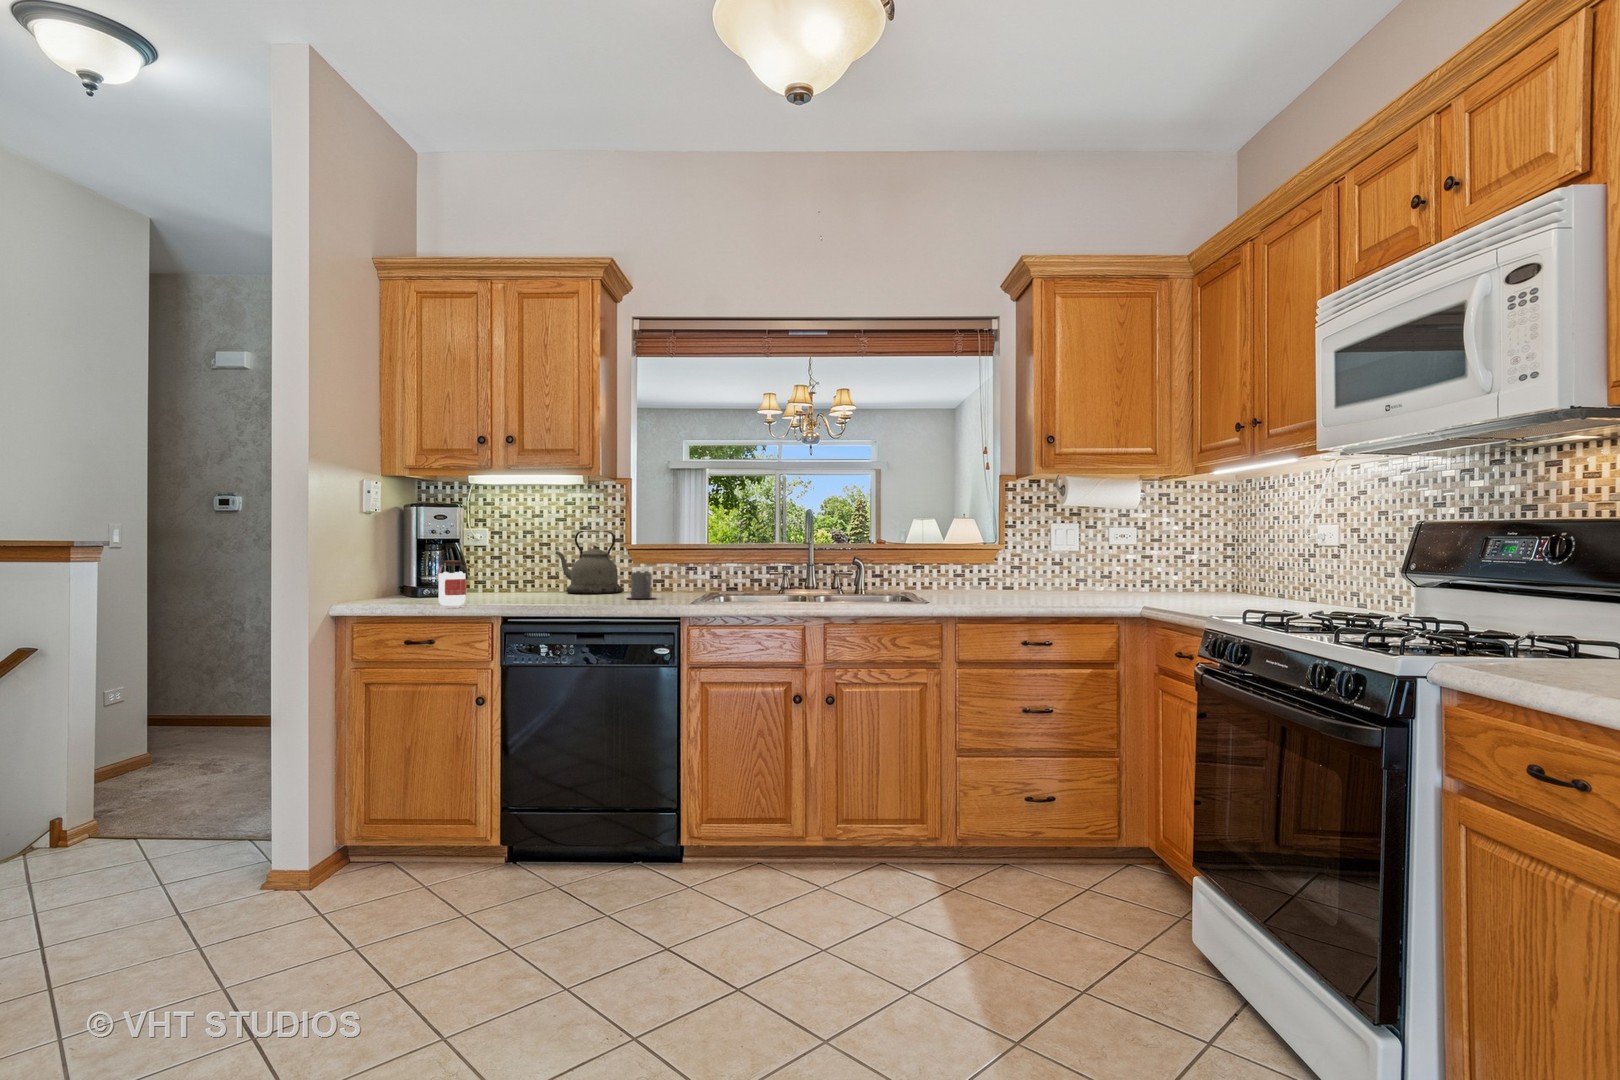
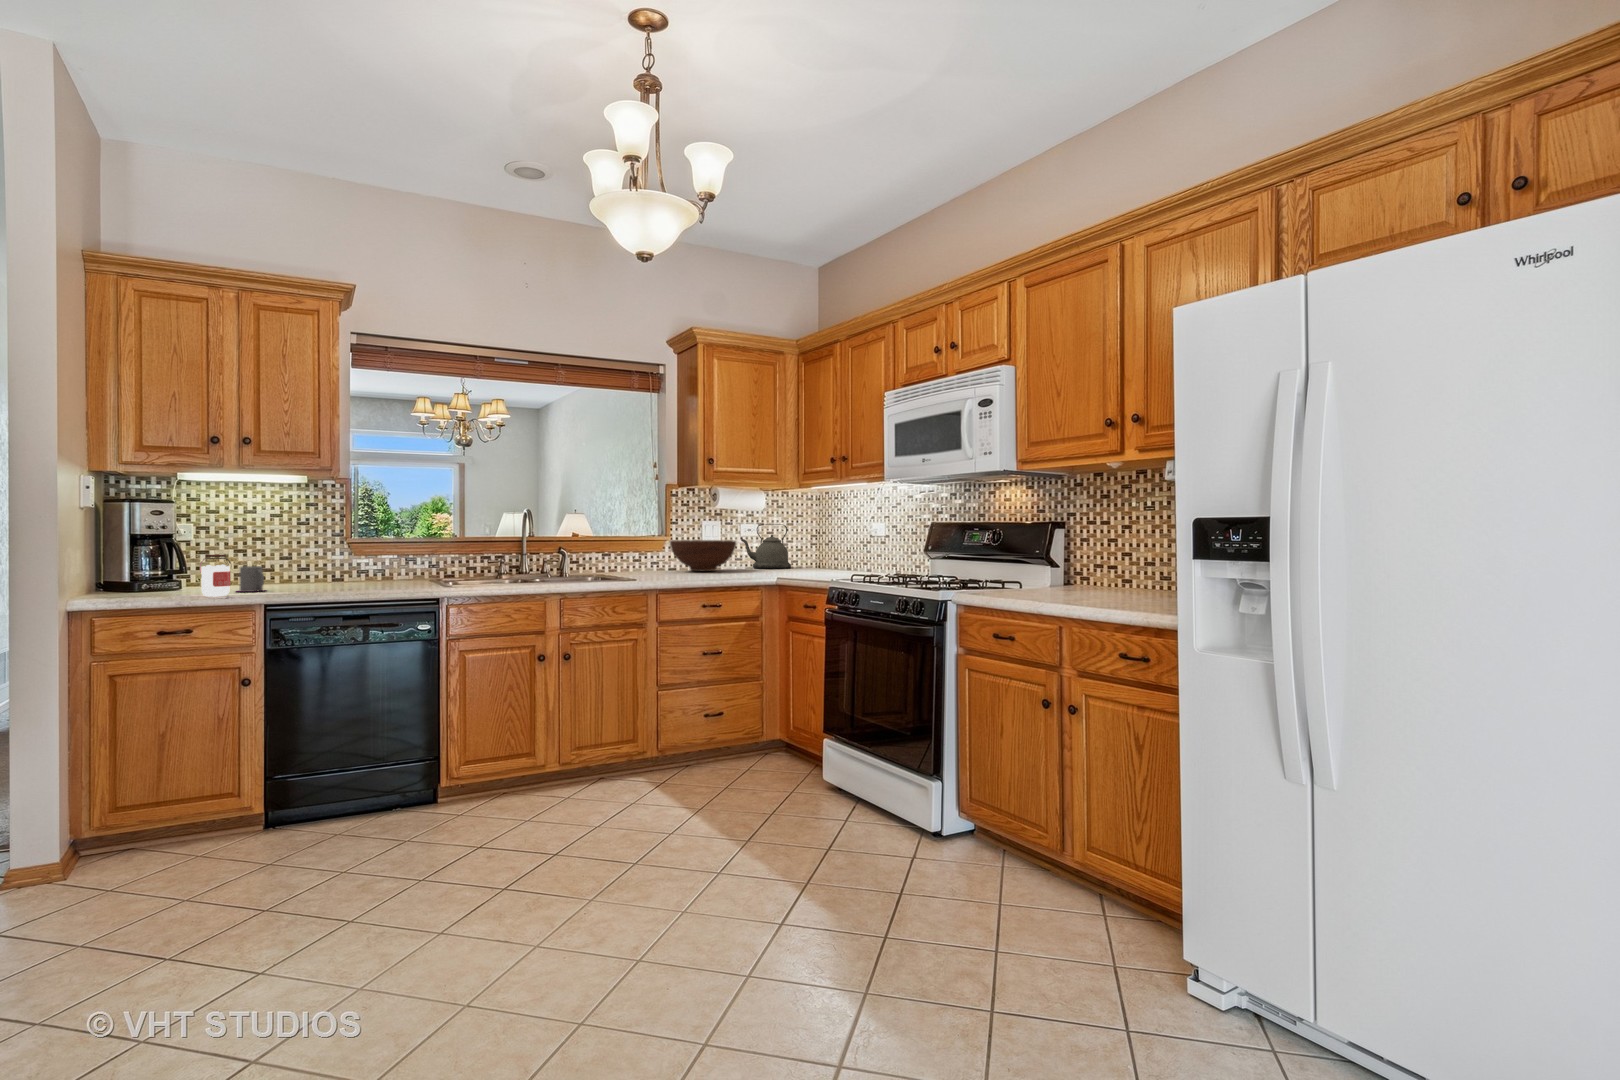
kettle: present [555,531,622,594] -> present [741,524,791,568]
fruit bowl: none [1000,550,1093,592] -> present [670,540,736,571]
mug: present [630,572,652,599] -> present [239,566,264,592]

